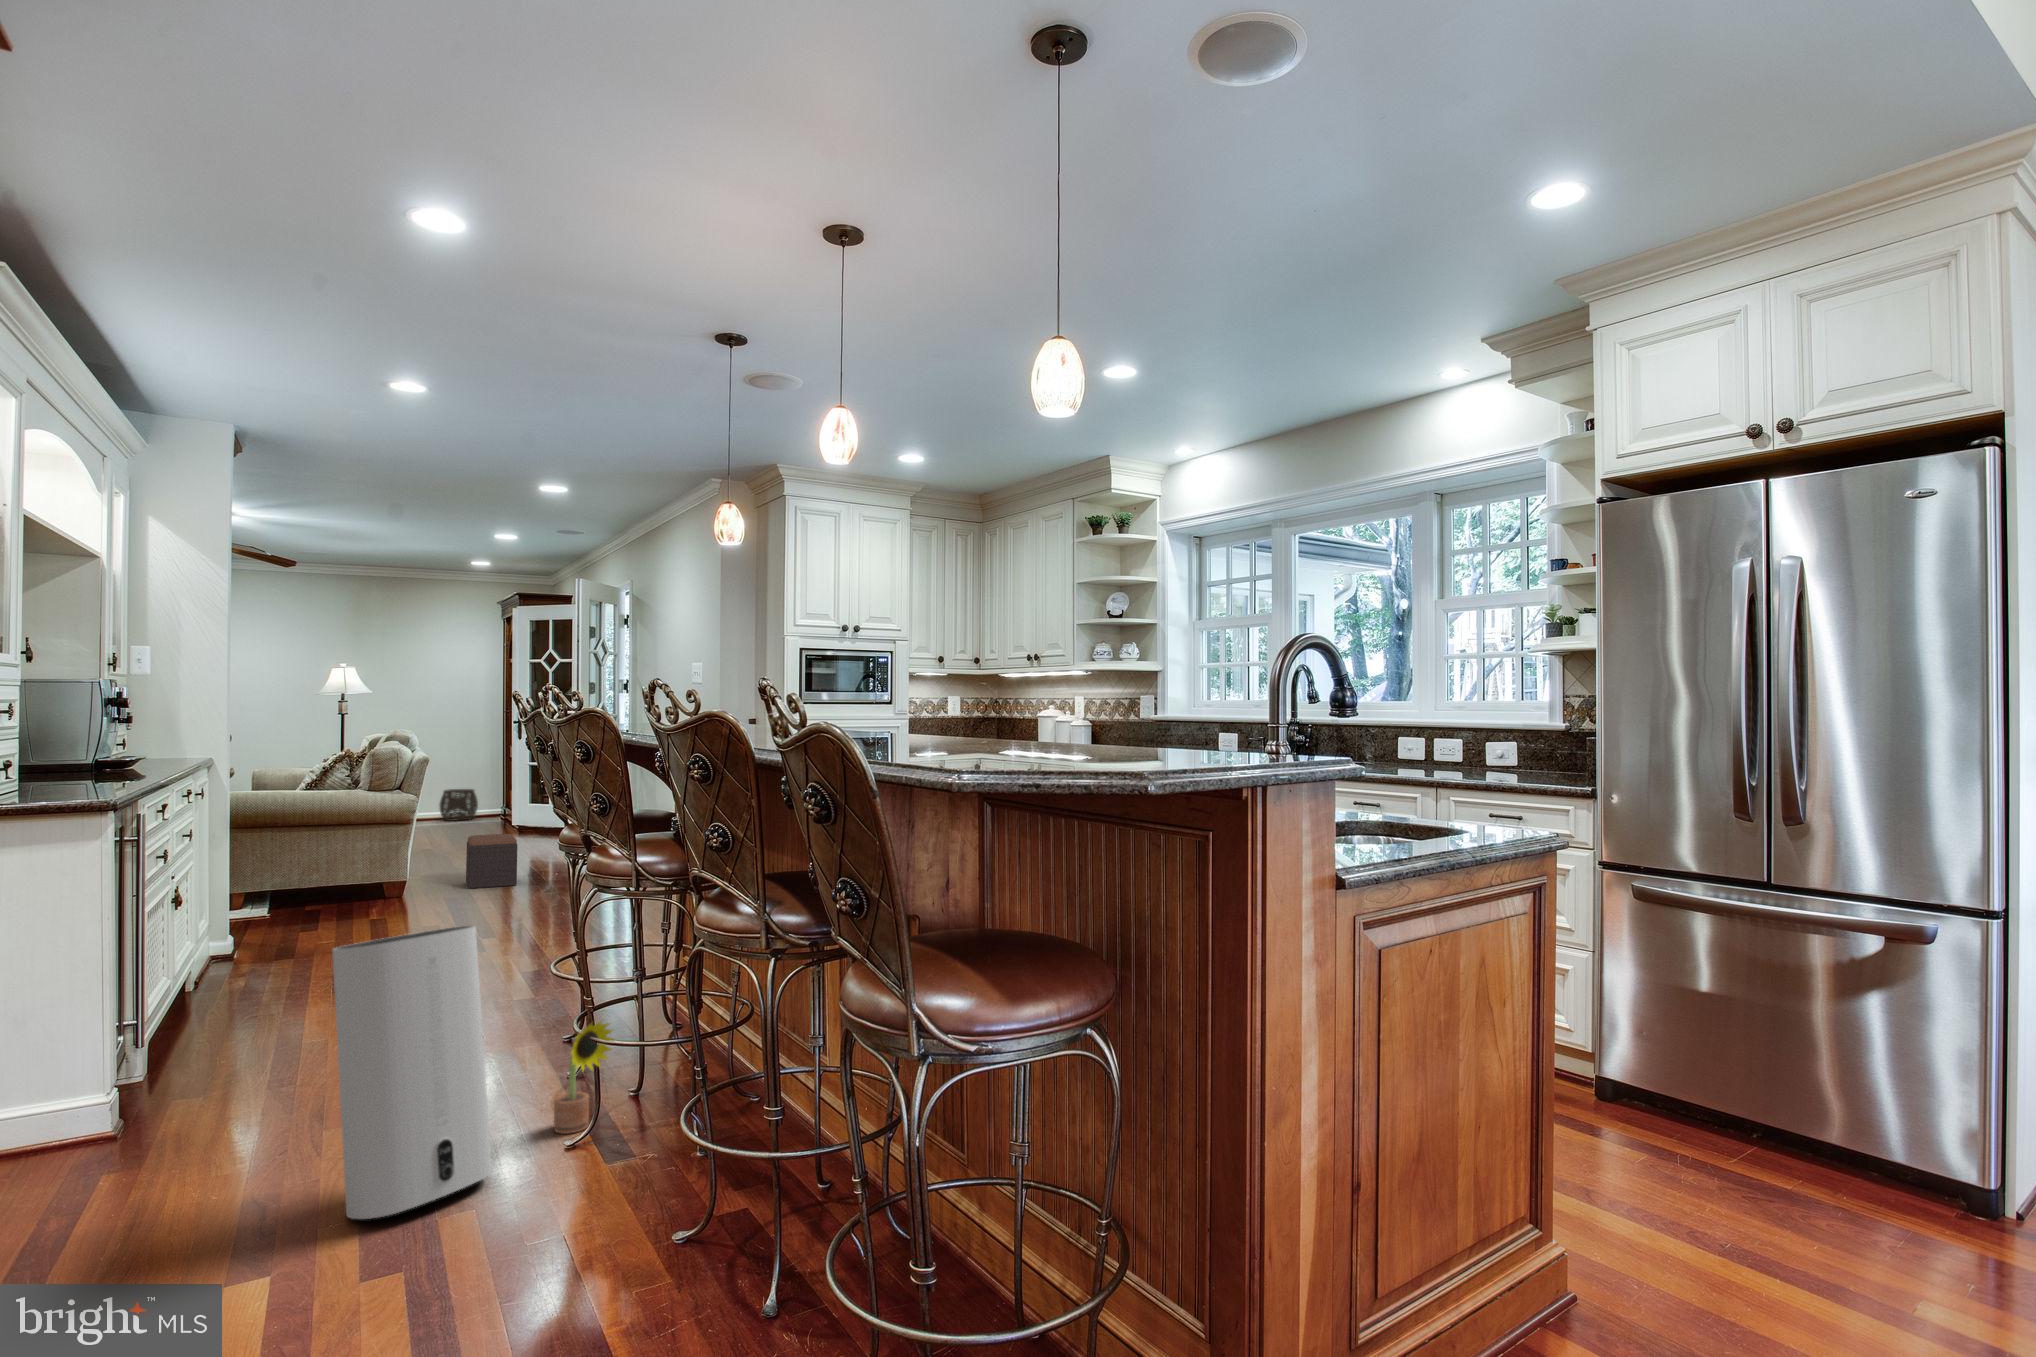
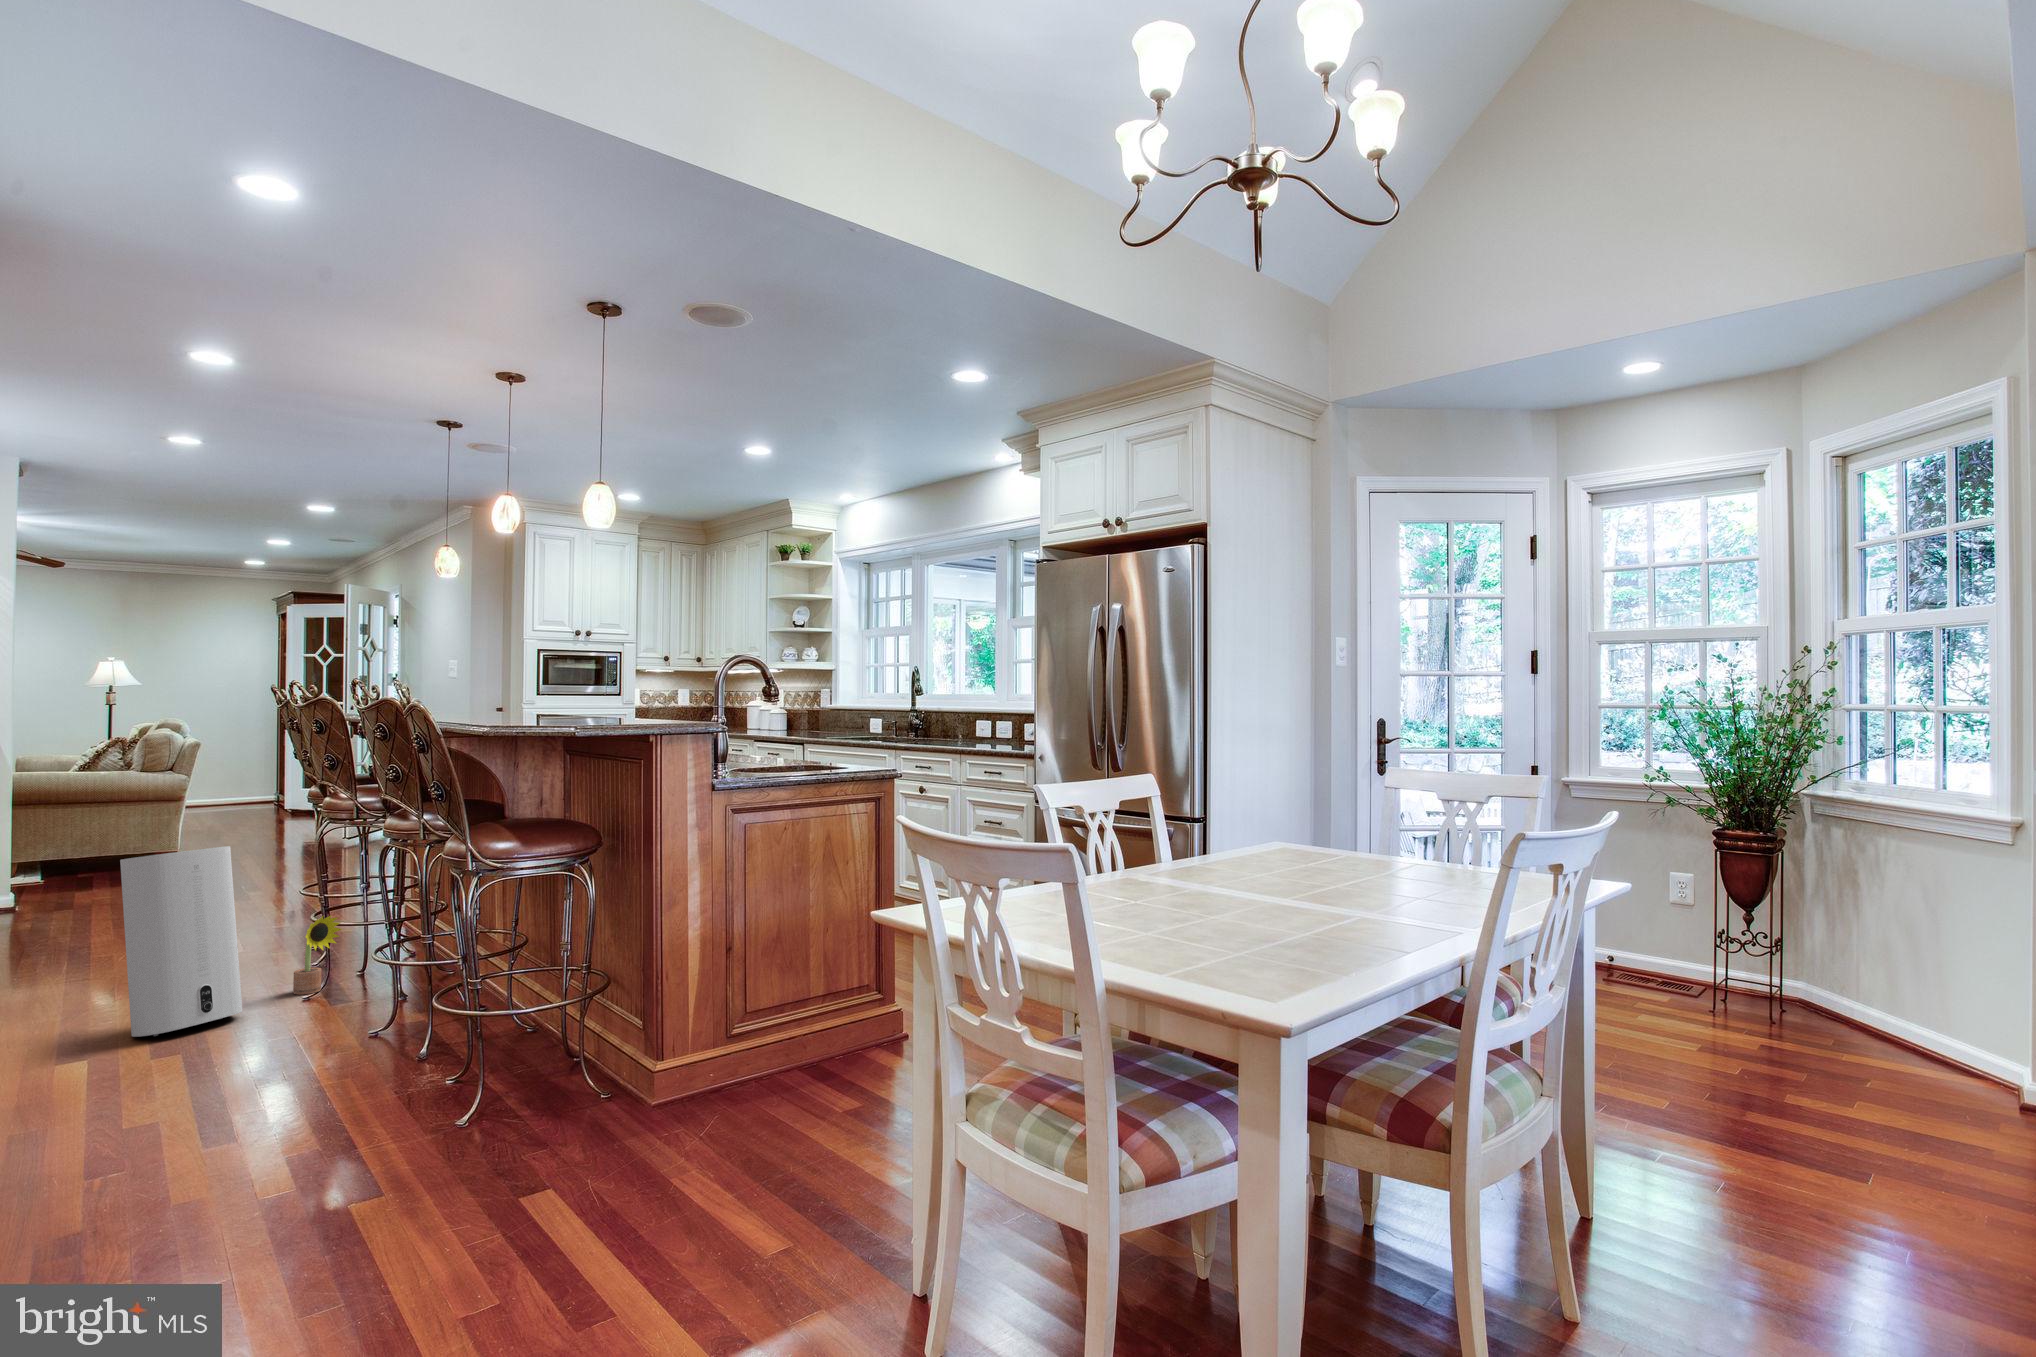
woven basket: present [440,789,478,821] -> none [212,776,254,806]
footstool: present [466,834,518,889] -> none [236,810,286,857]

